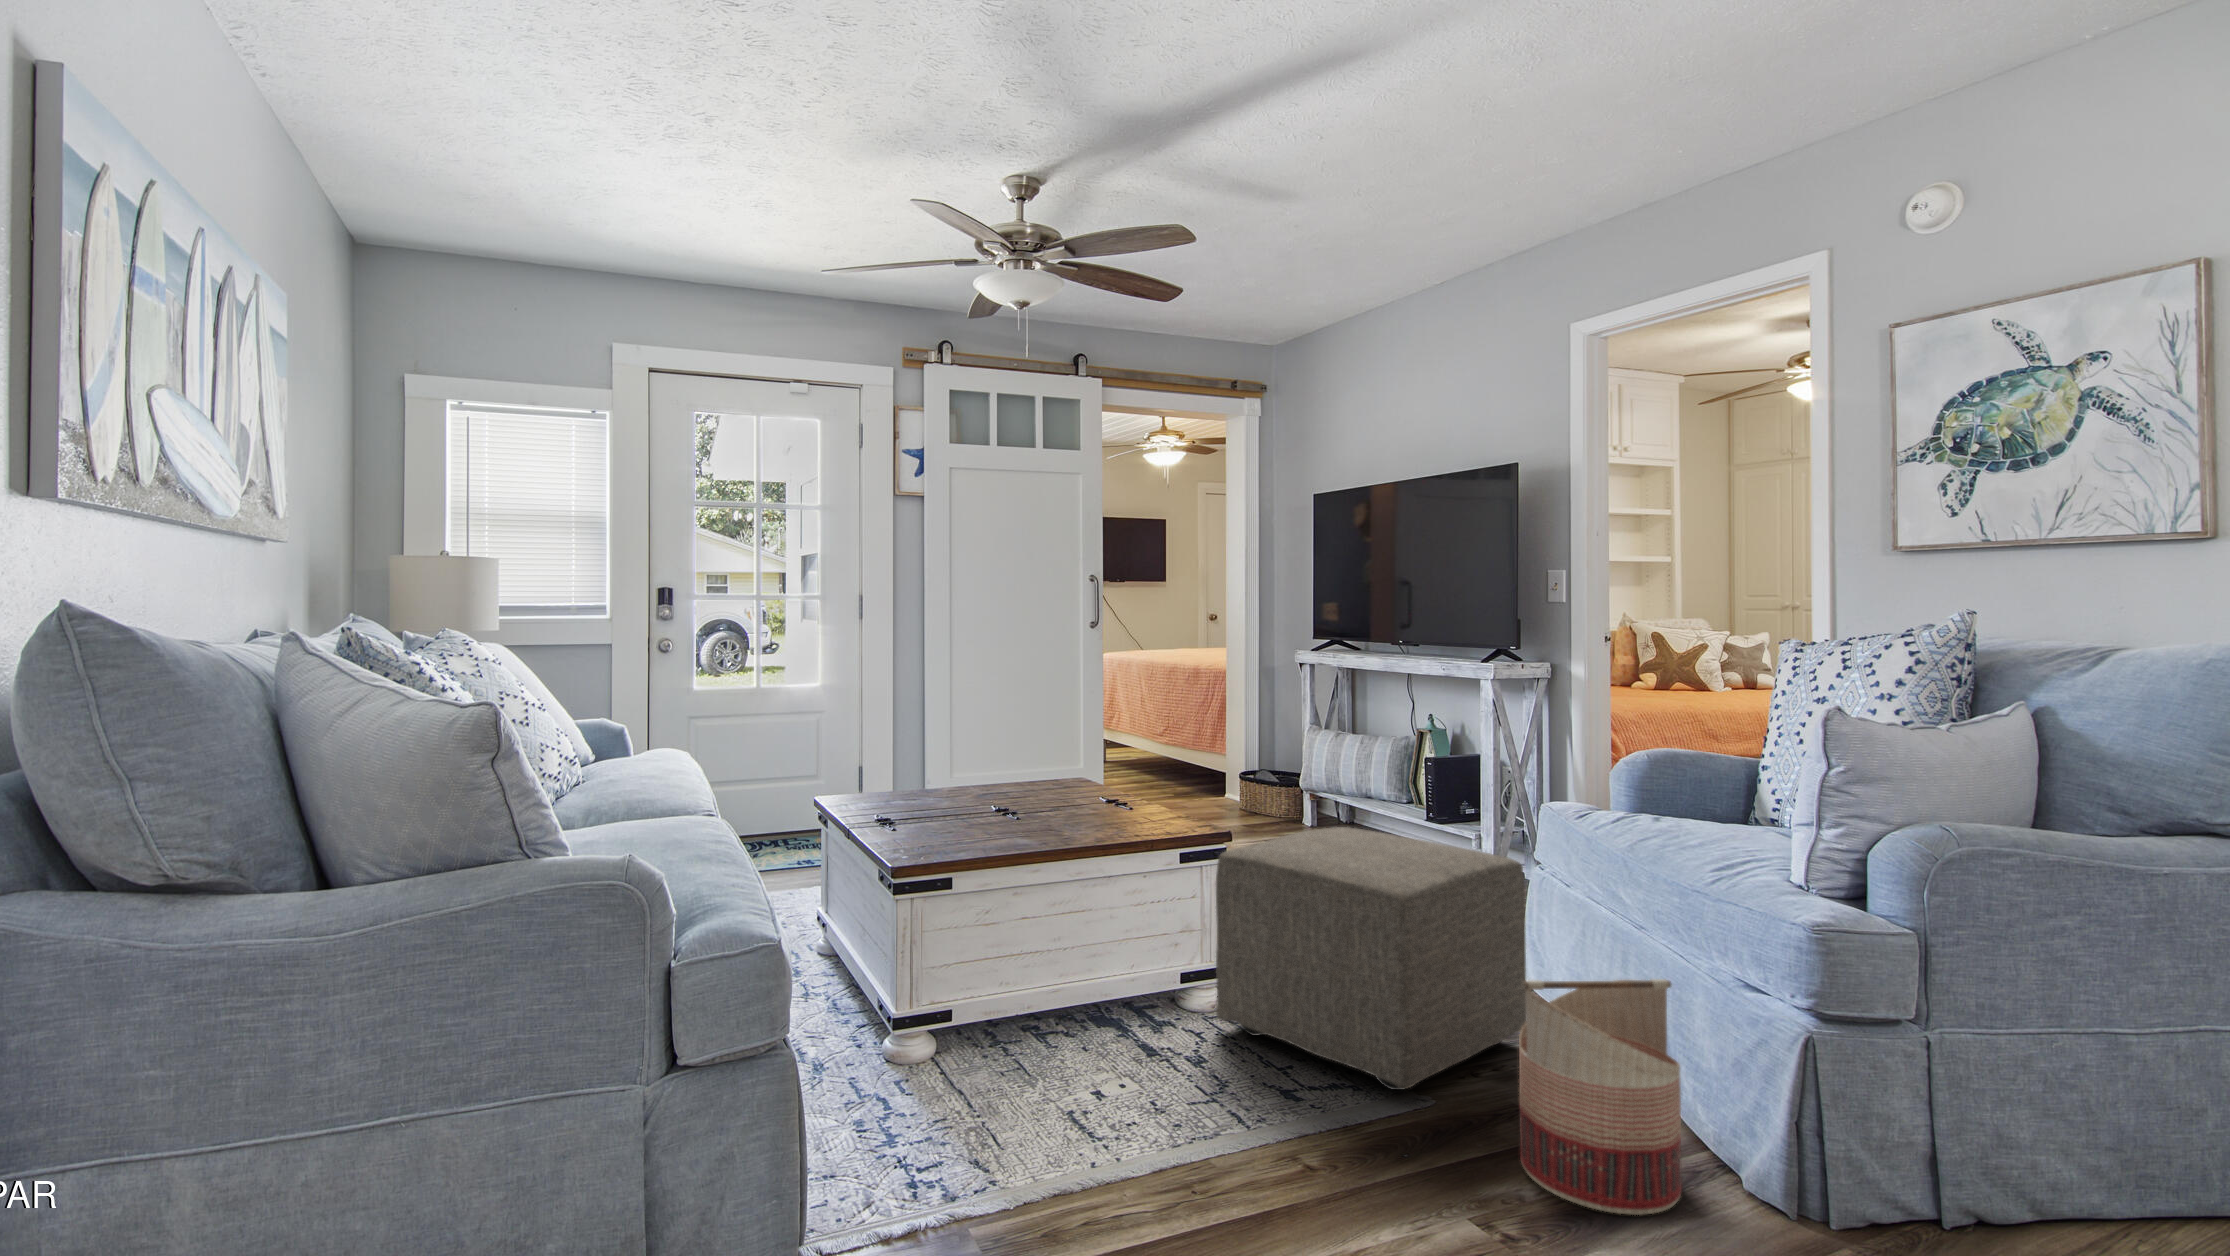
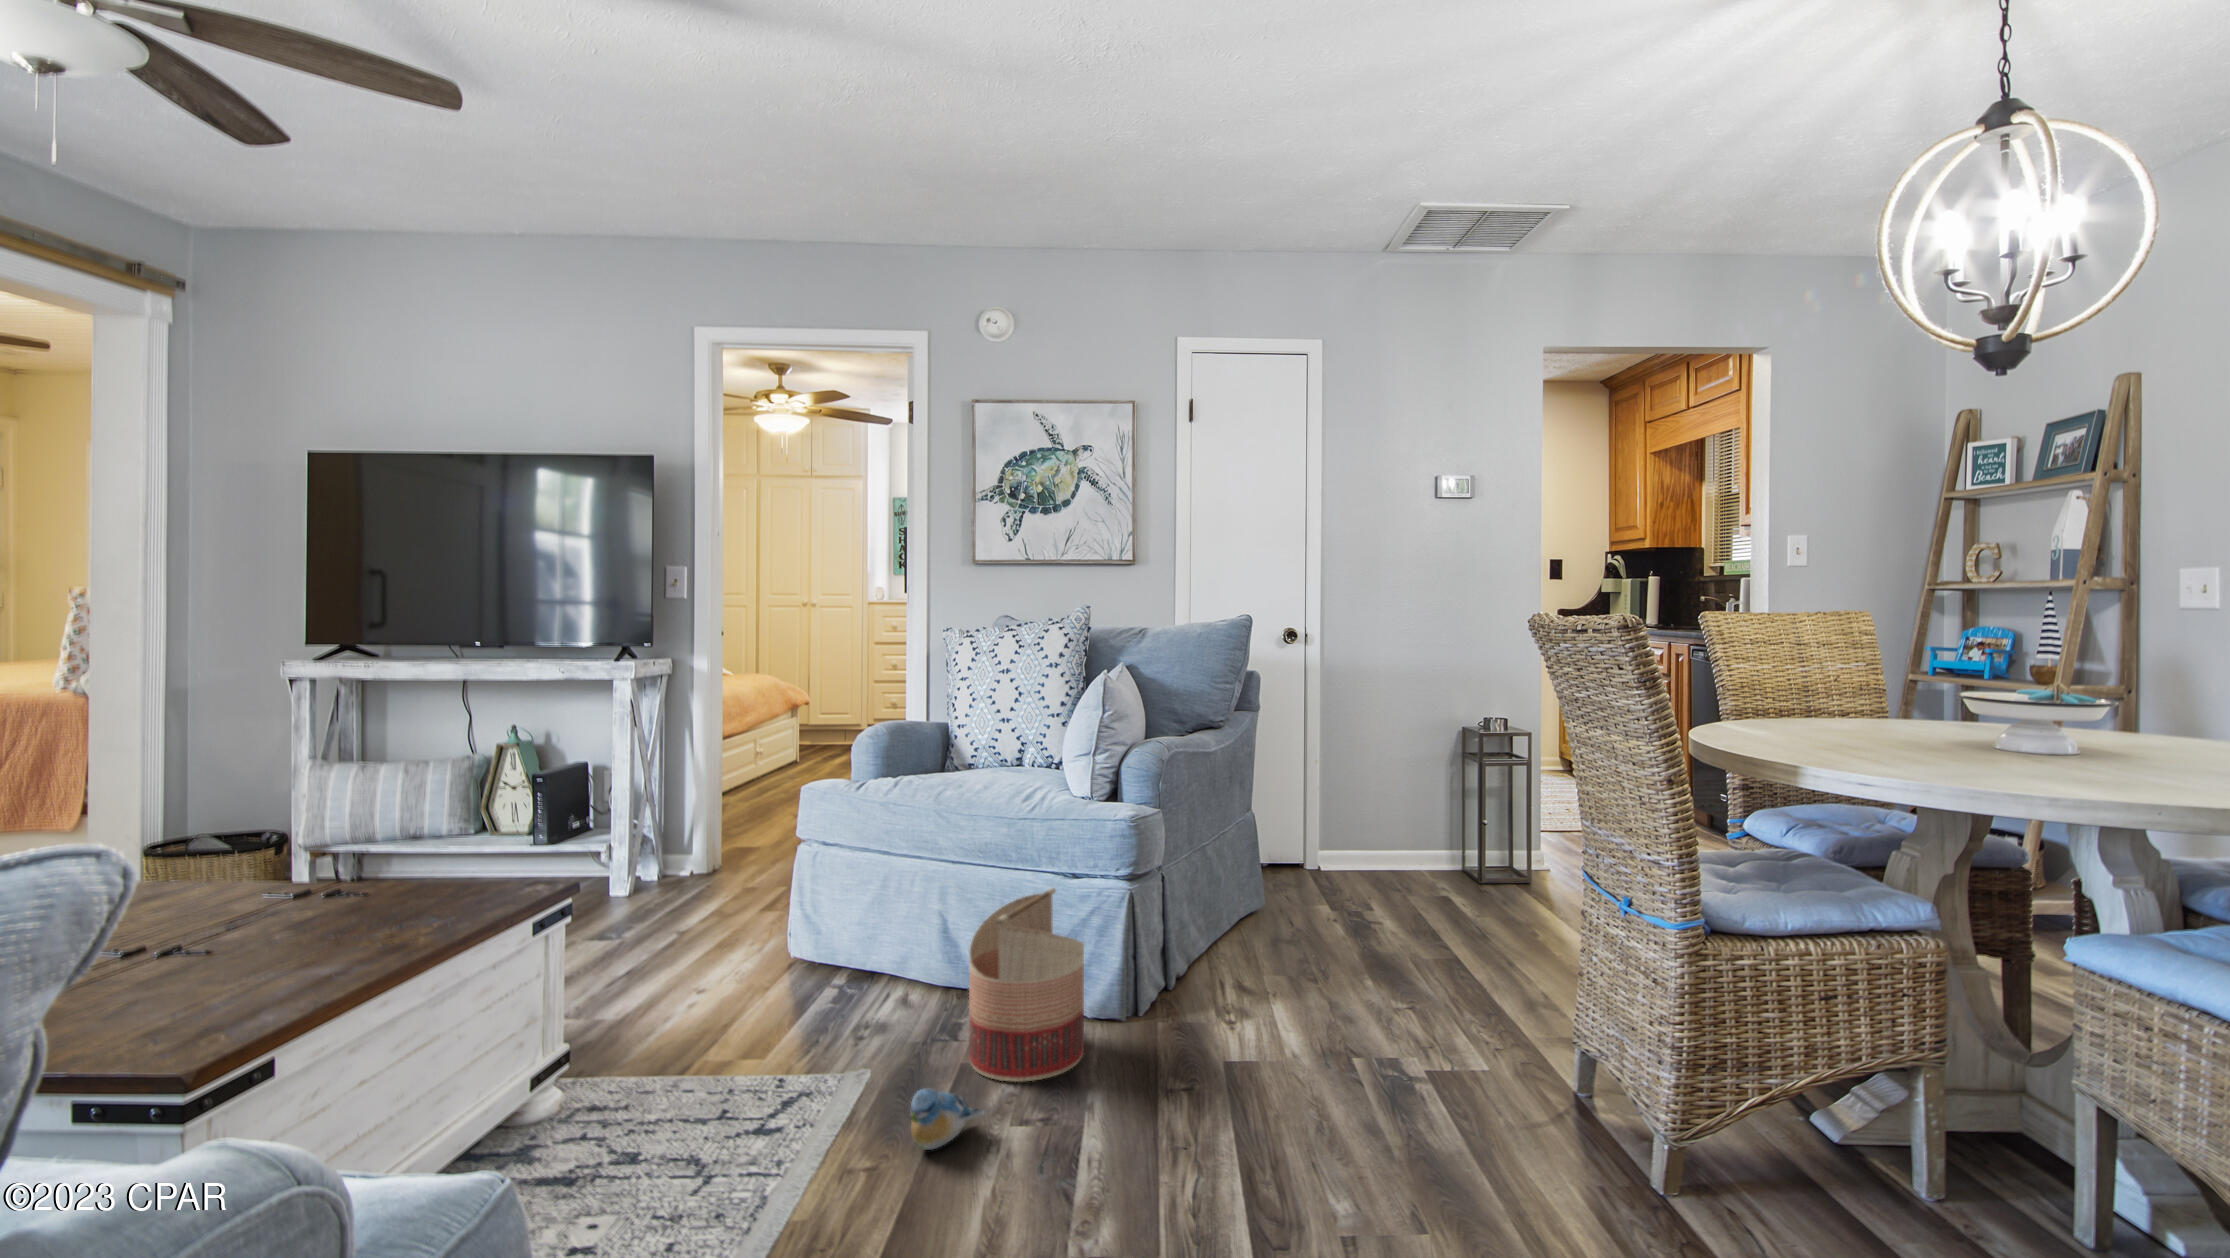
ottoman: present [1216,827,1526,1090] -> none [590,837,863,1109]
plush toy: none [1340,1114,1440,1188] -> present [910,1088,985,1150]

